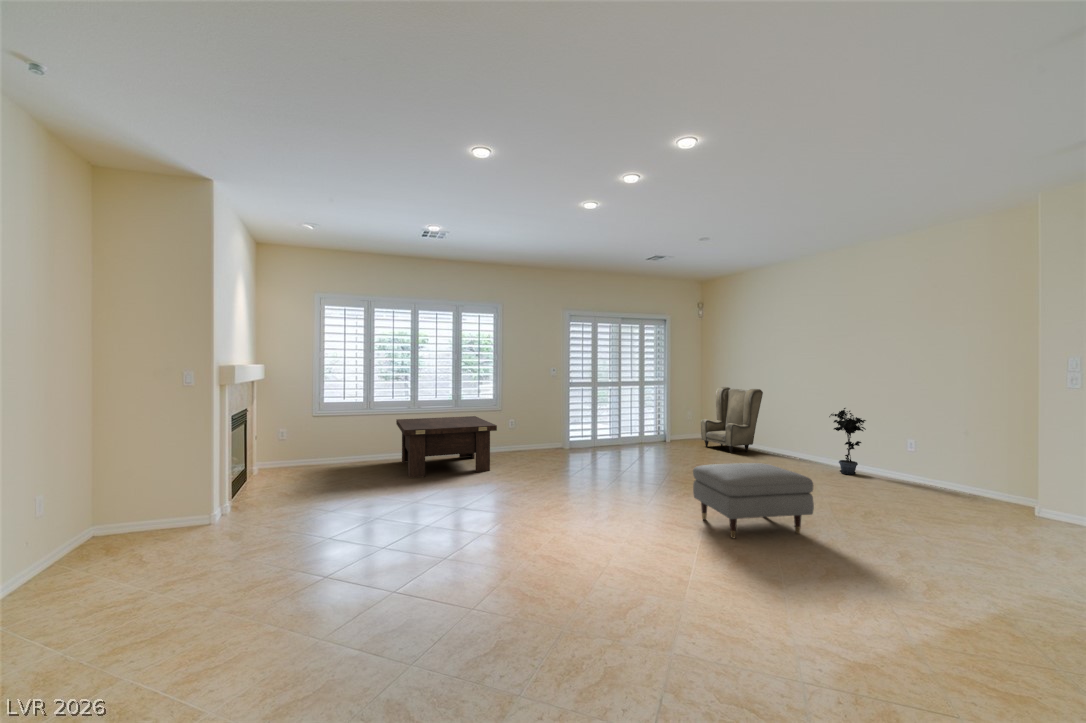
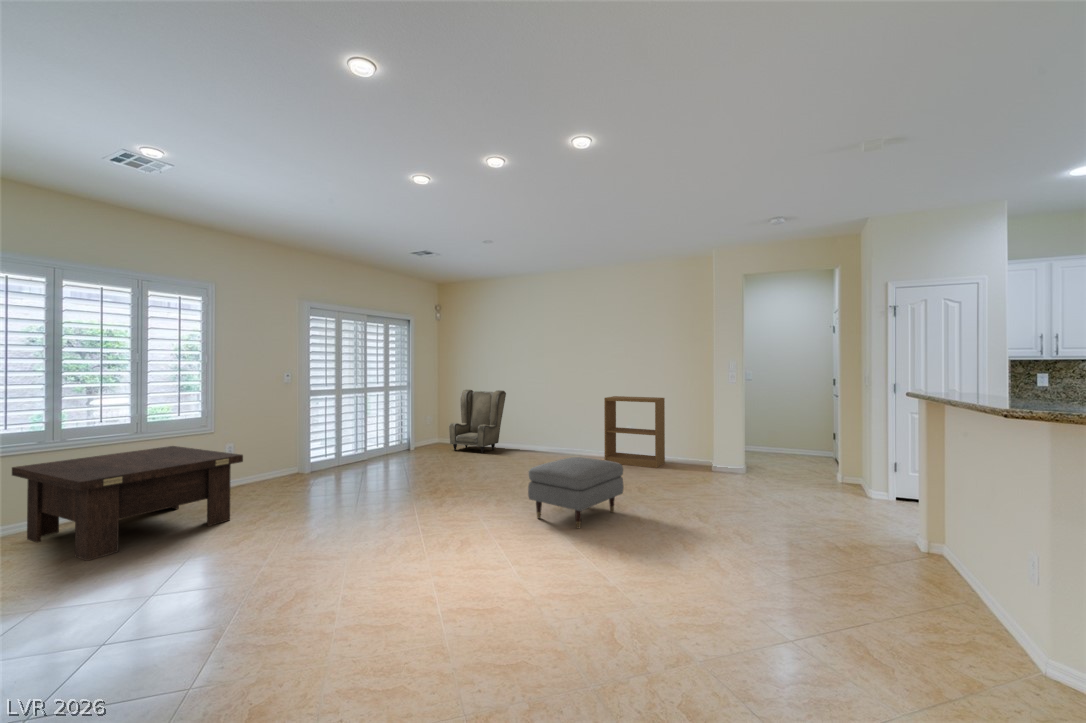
bookshelf: none [870,401,975,502] -> present [604,396,665,468]
potted plant: present [829,408,866,475] -> none [568,403,598,458]

